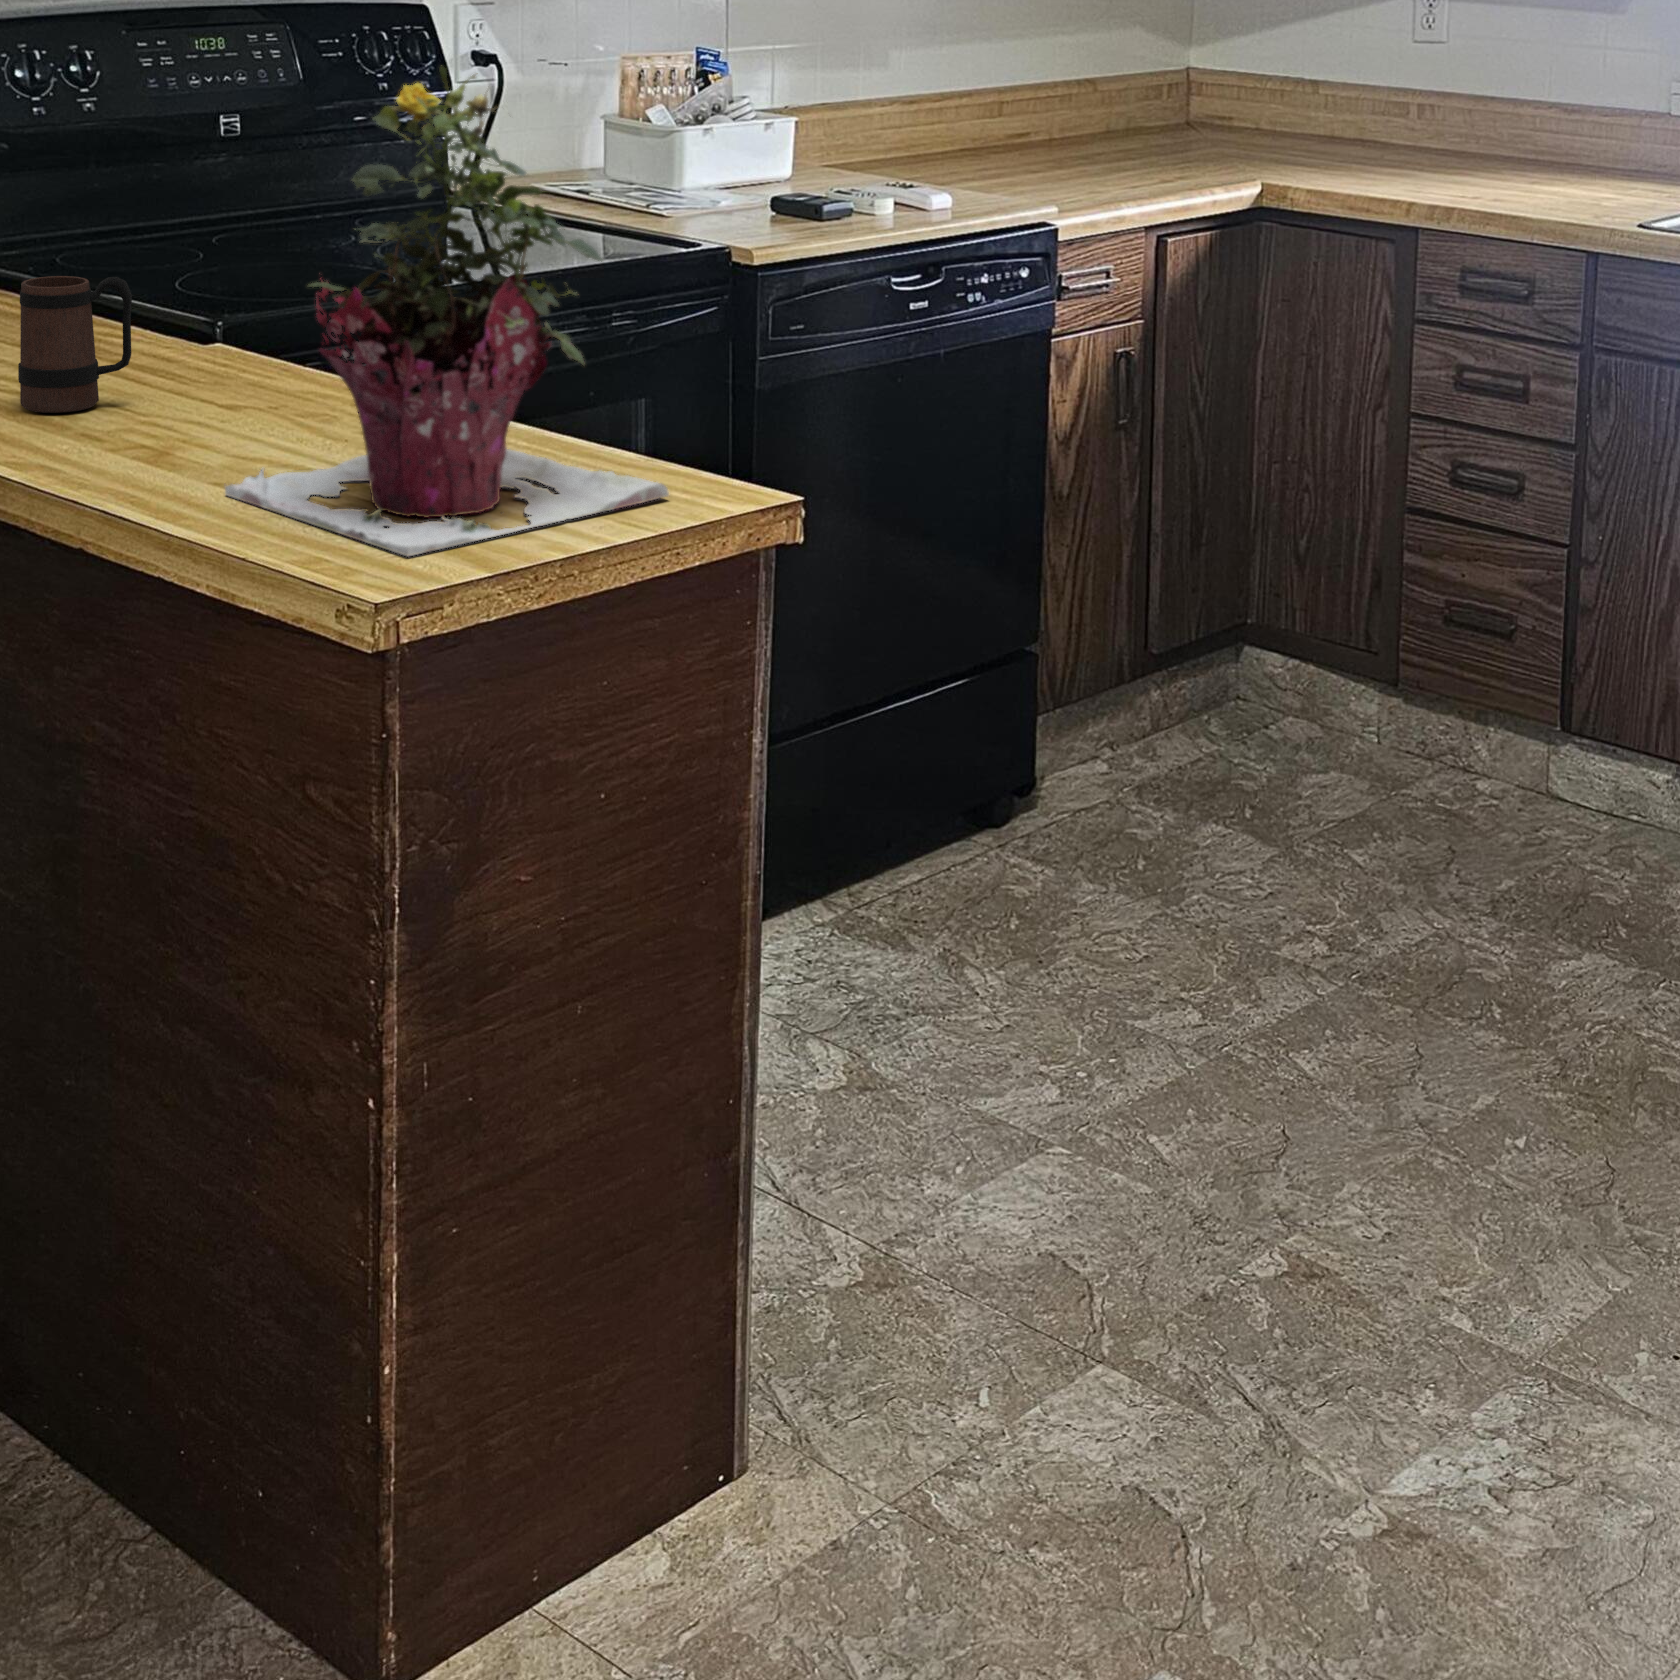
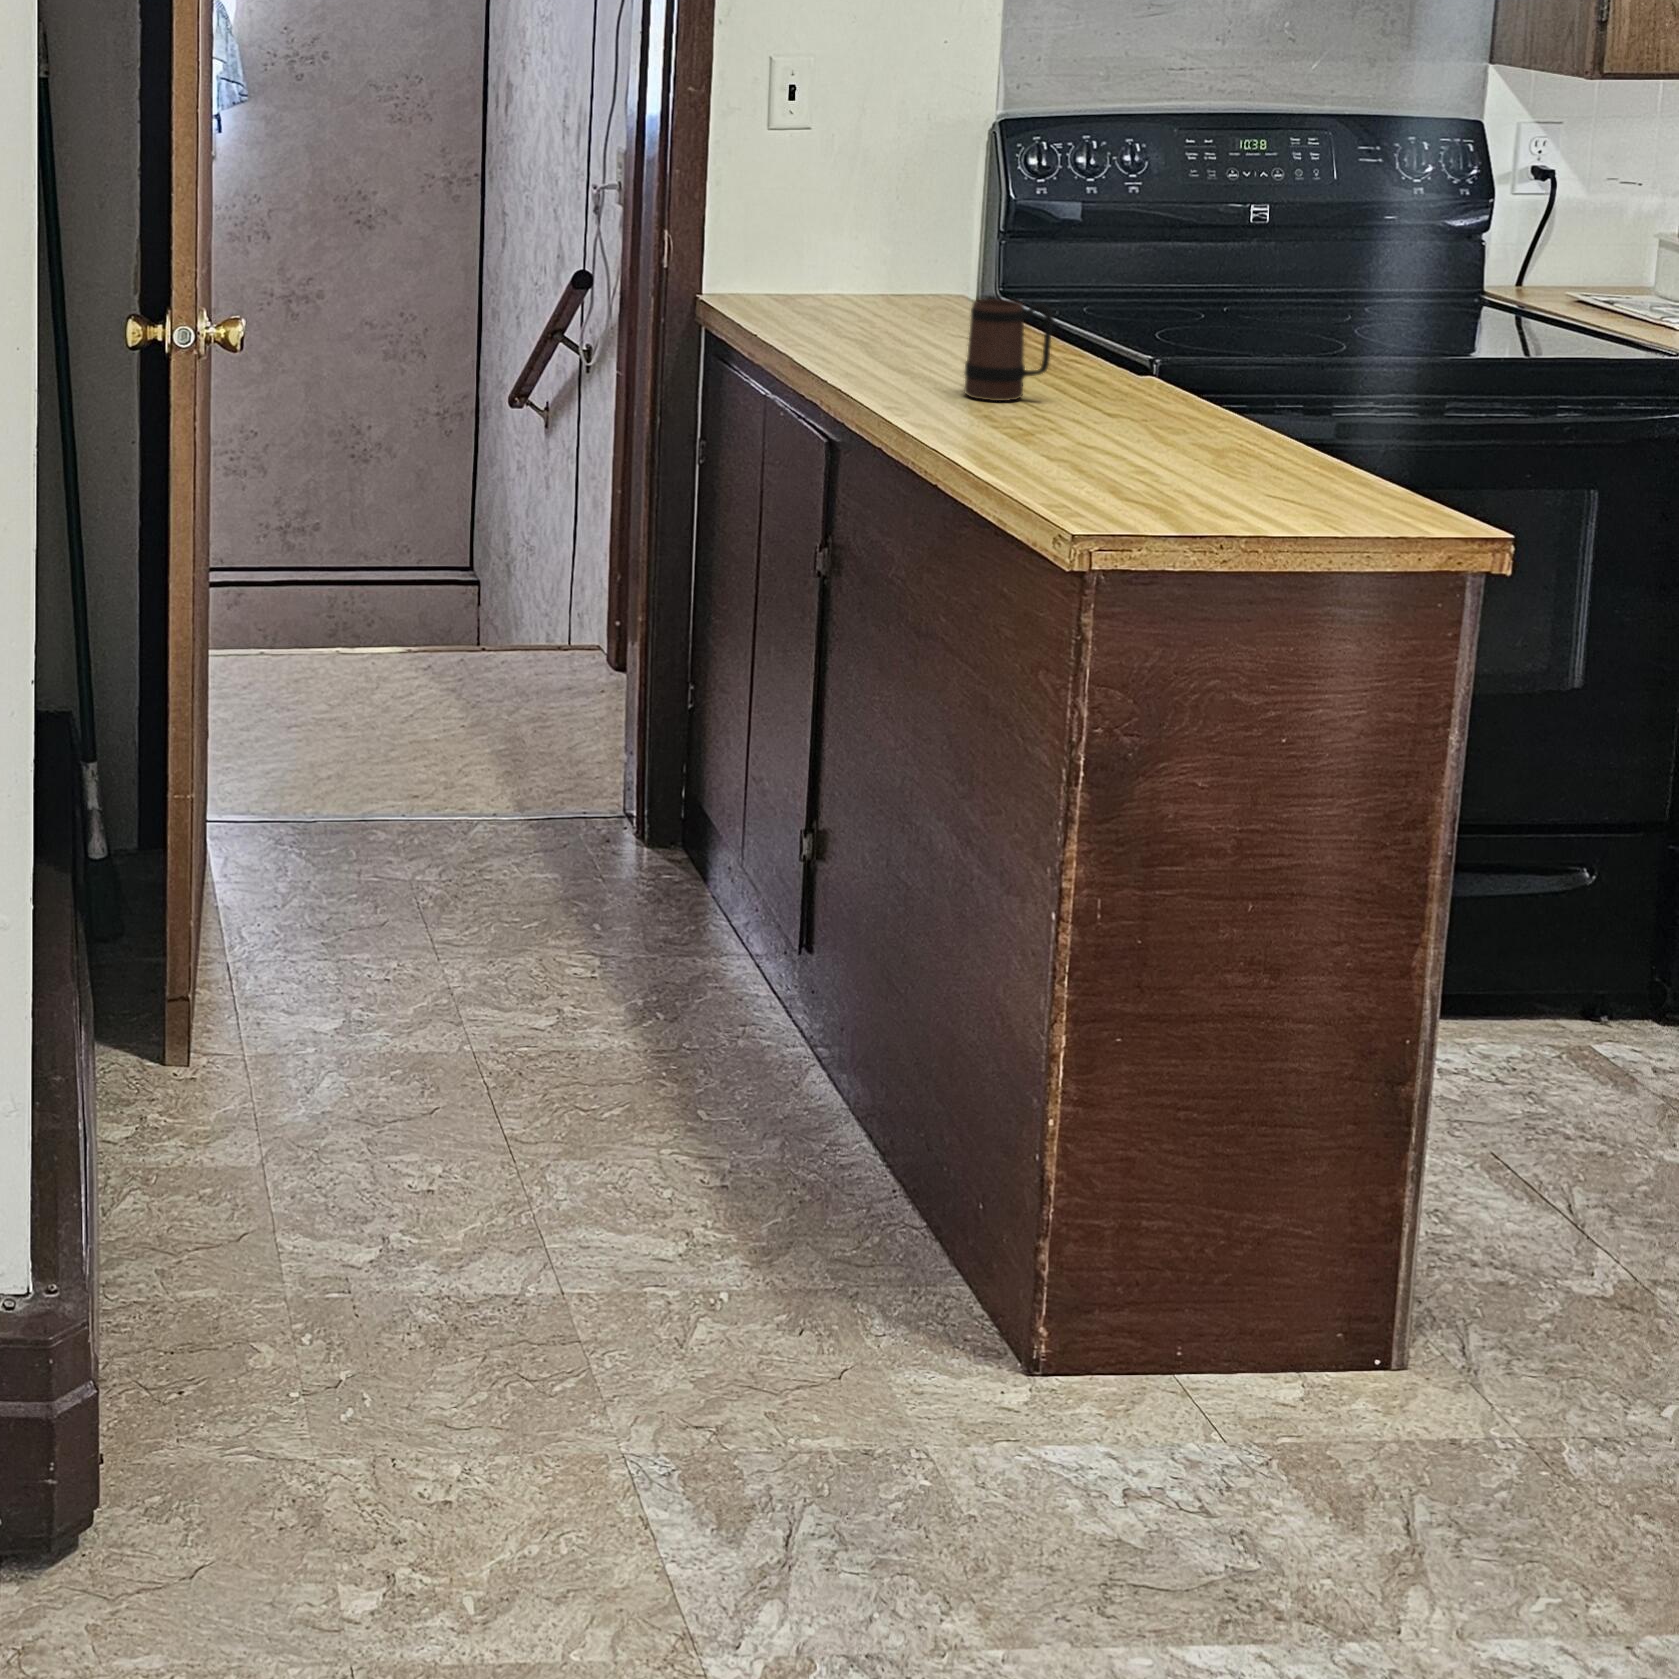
potted plant: present [225,67,669,556] -> none [1050,149,1403,516]

